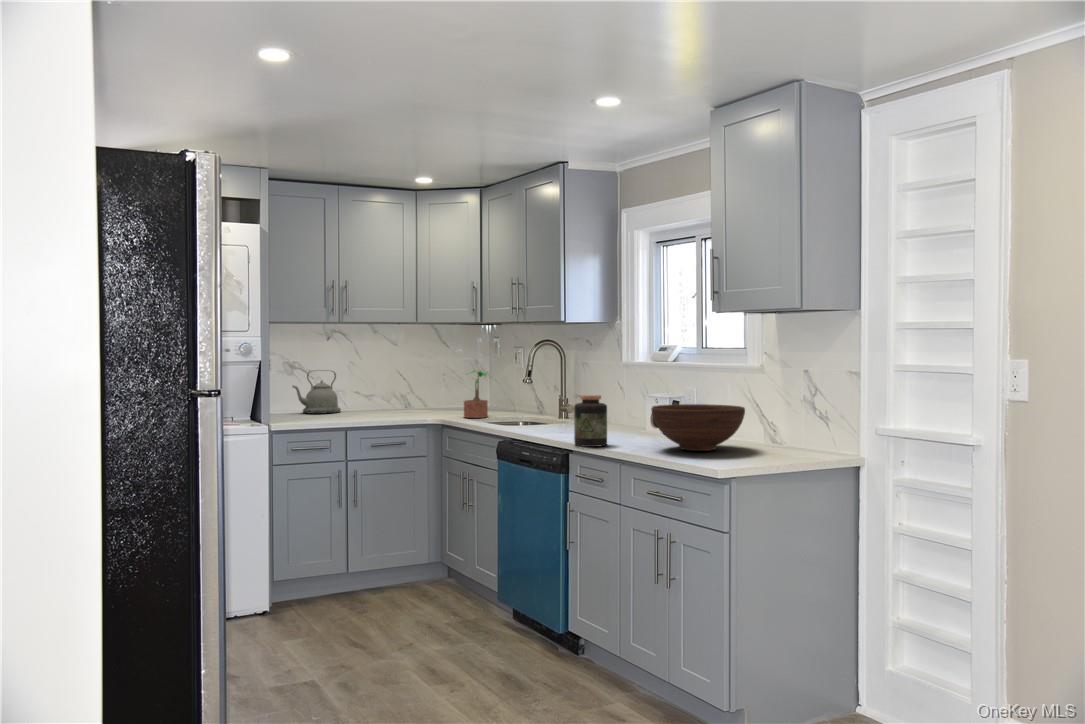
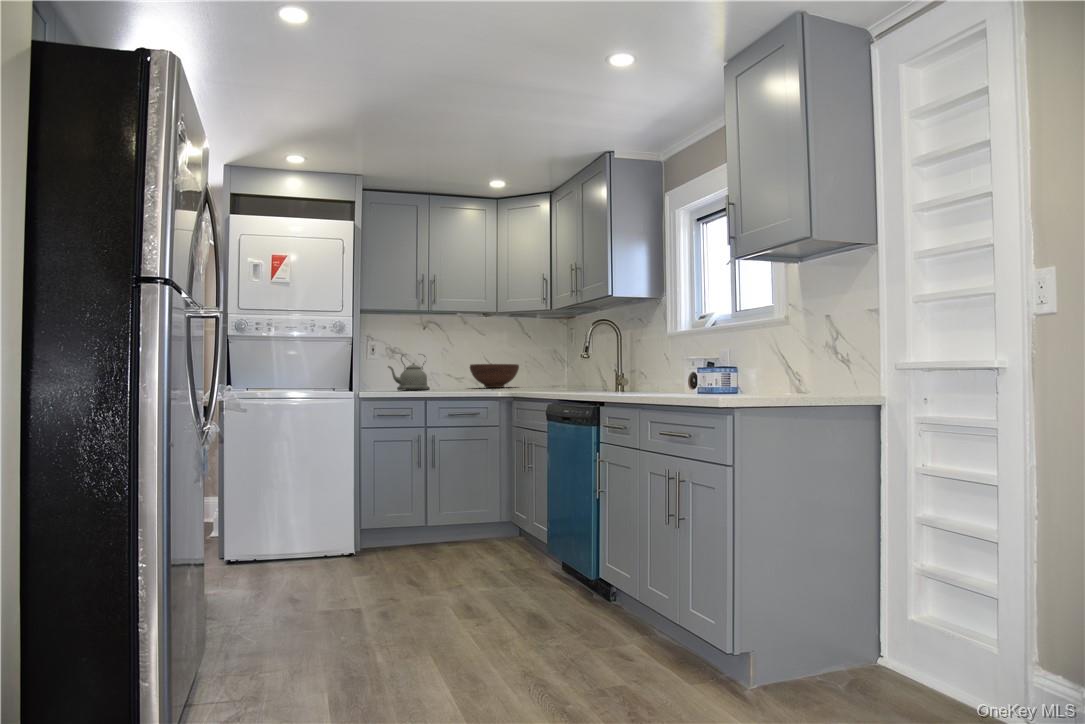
potted plant: present [464,371,488,418] -> none [527,348,550,389]
jar: present [574,395,607,447] -> none [601,348,633,396]
fruit bowl: present [651,404,745,451] -> present [470,364,519,388]

